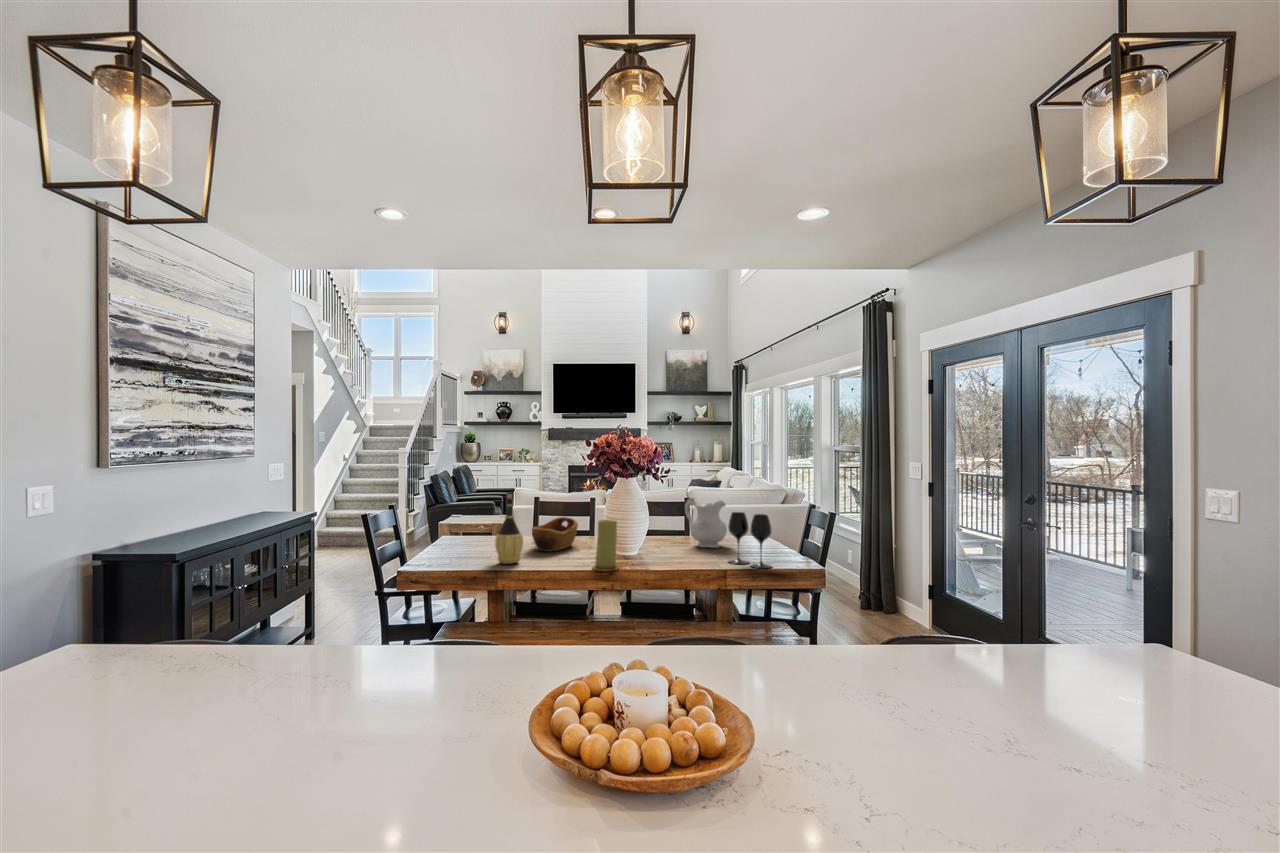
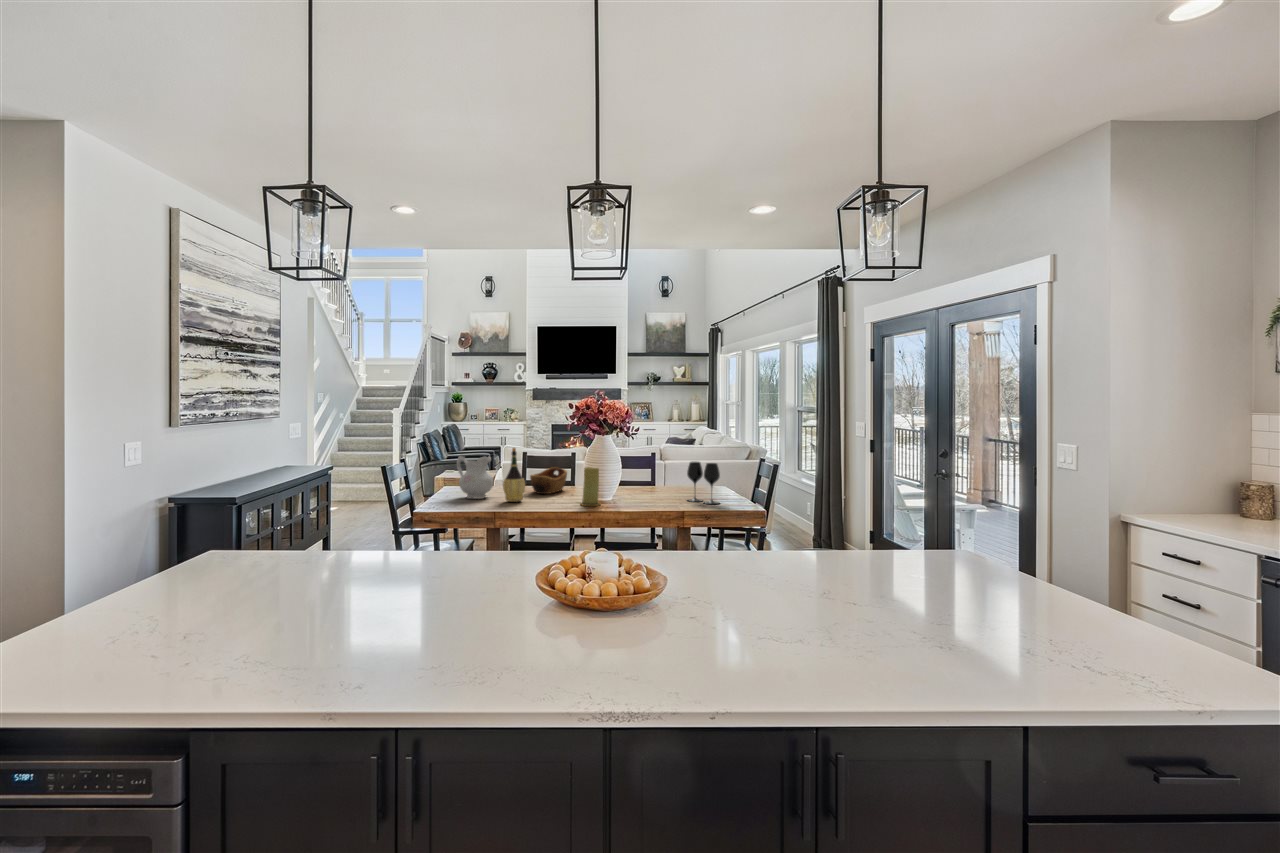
ceramic pitcher: present [685,498,727,548] -> present [457,455,493,499]

